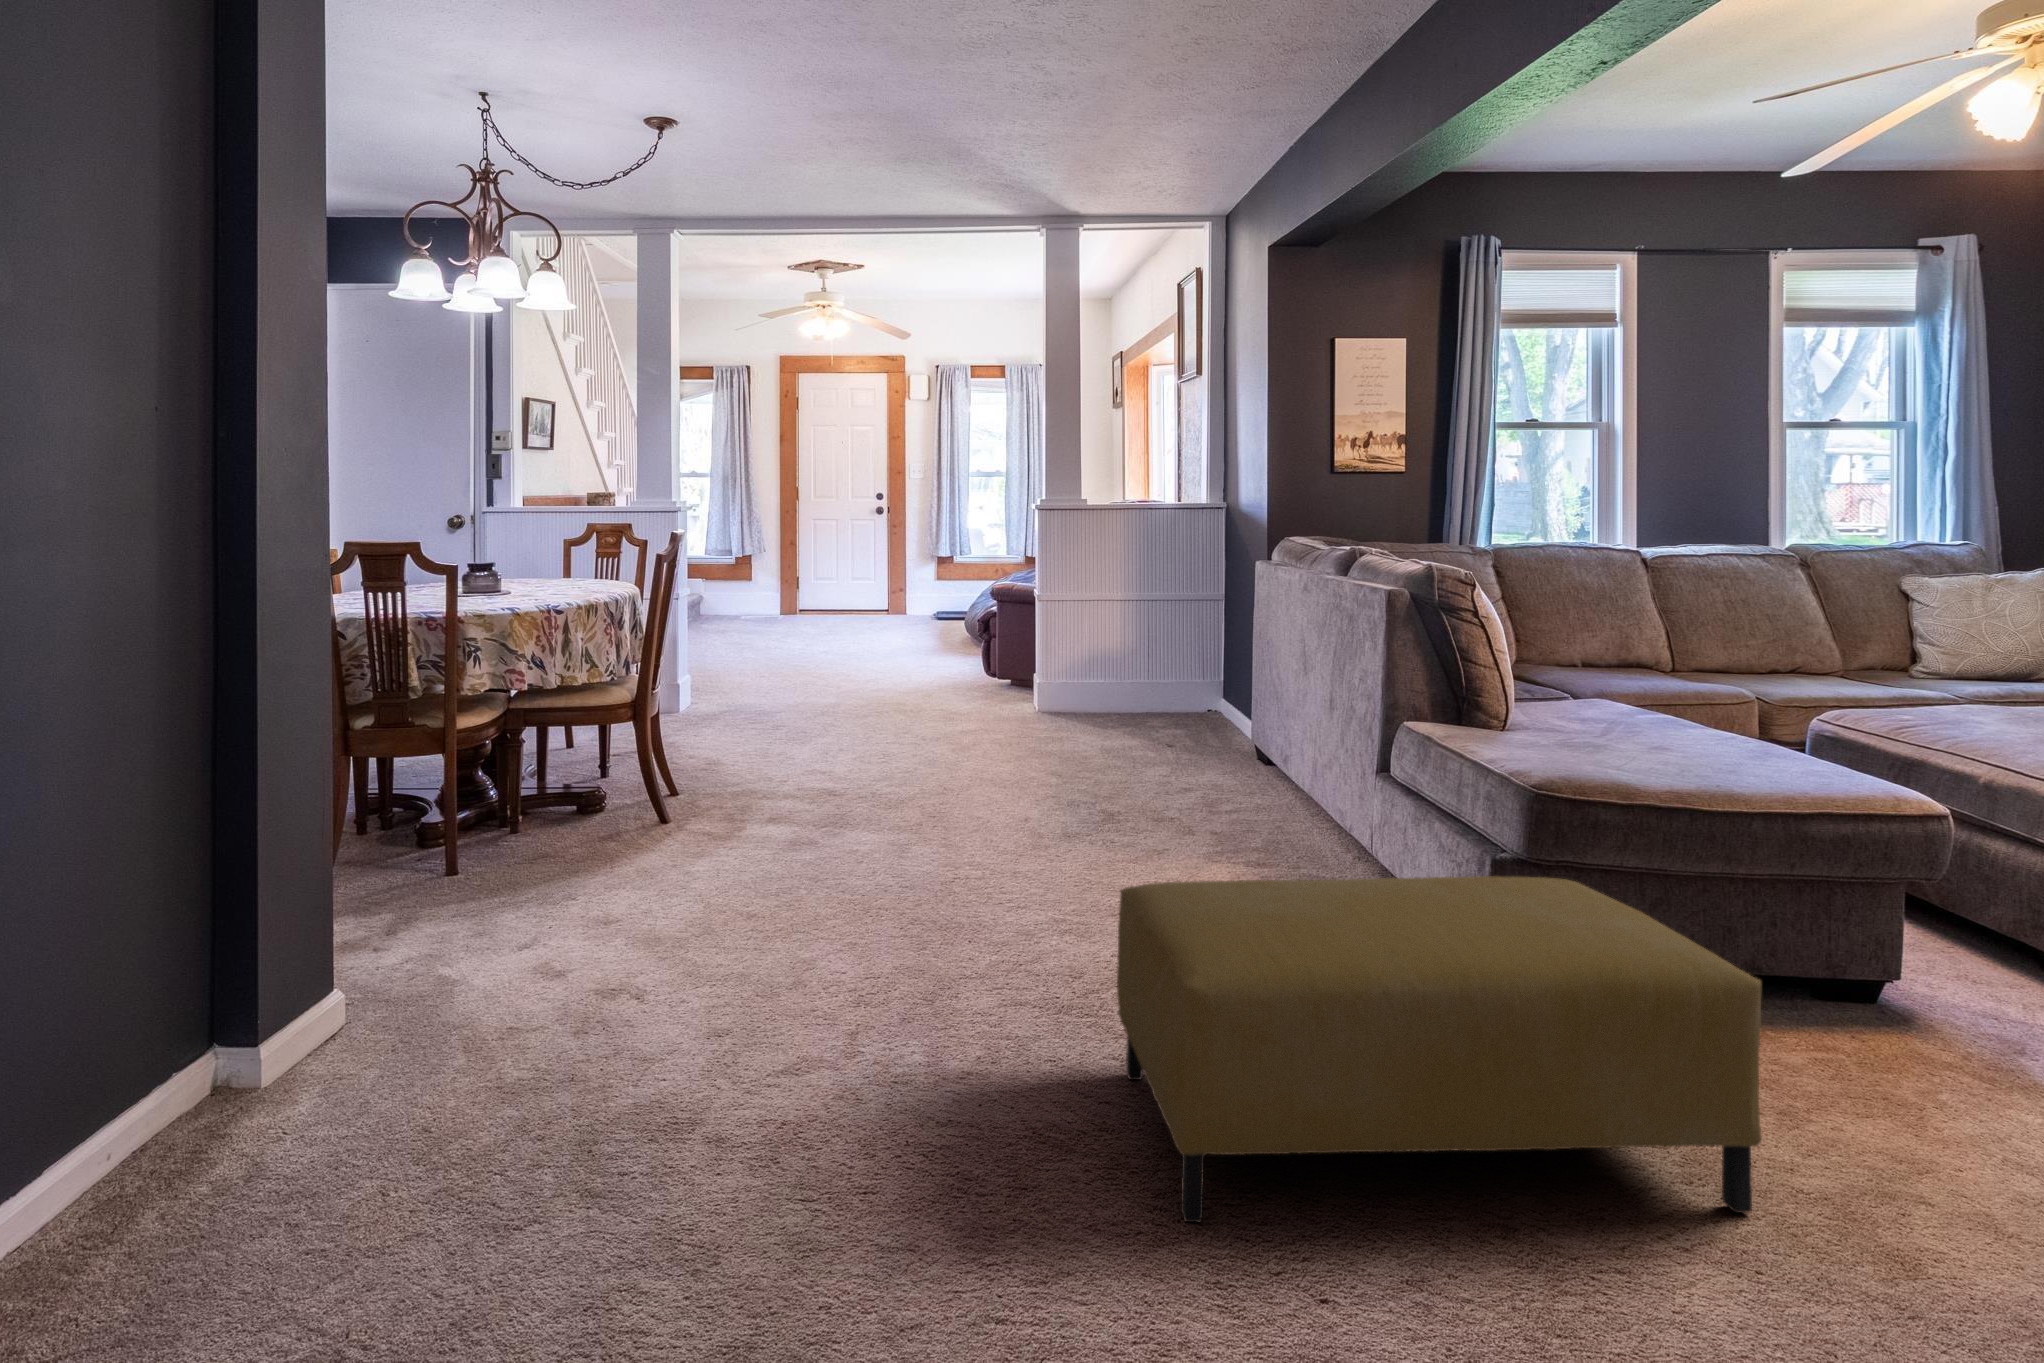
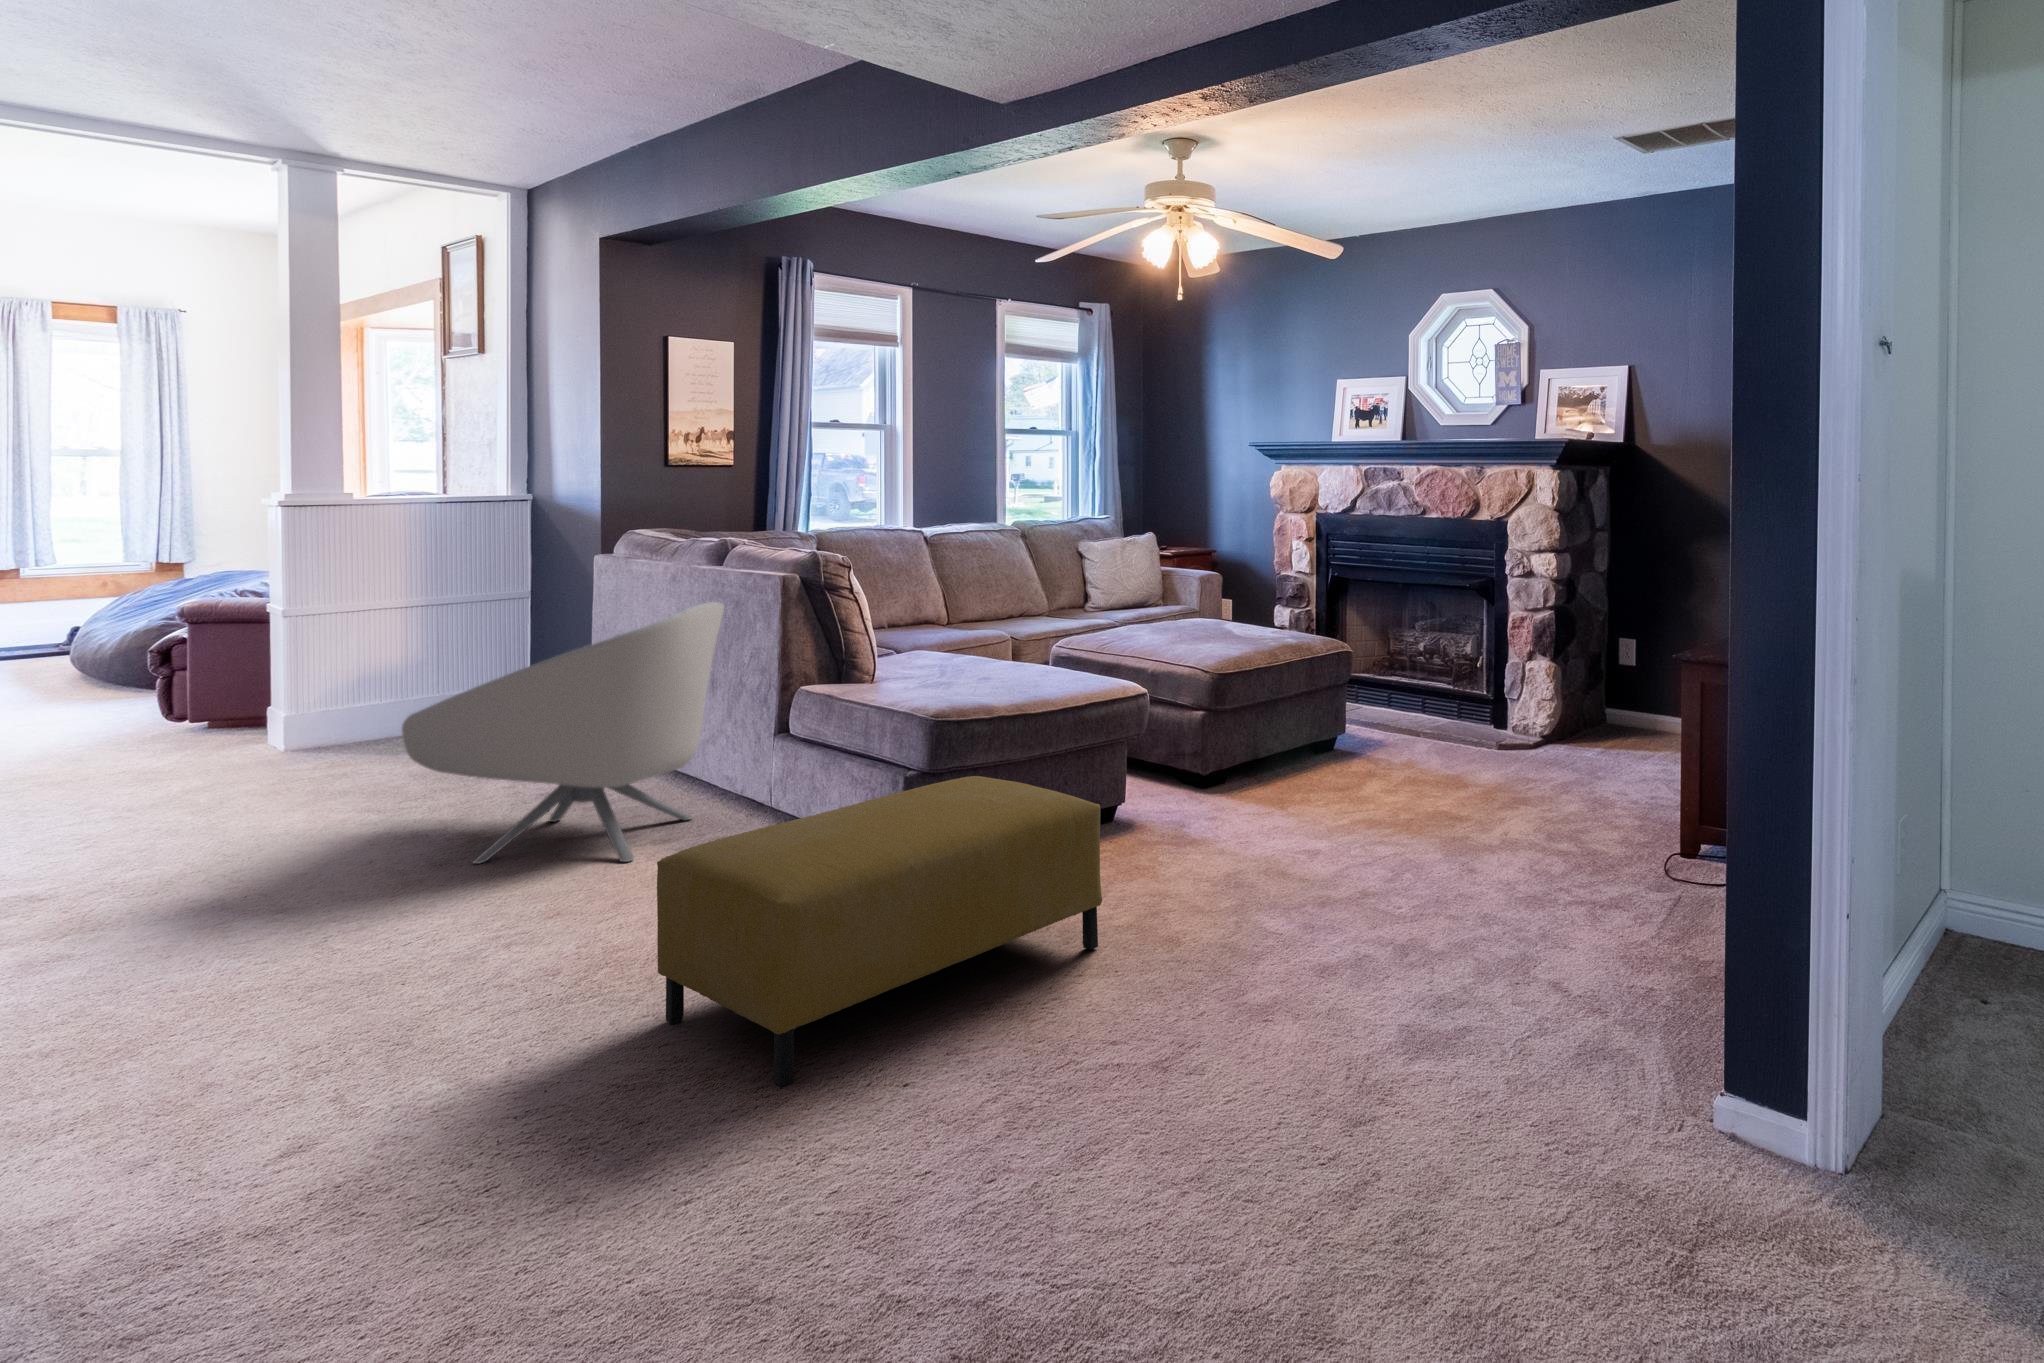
armchair: none [1030,611,1330,875] -> present [402,602,724,864]

